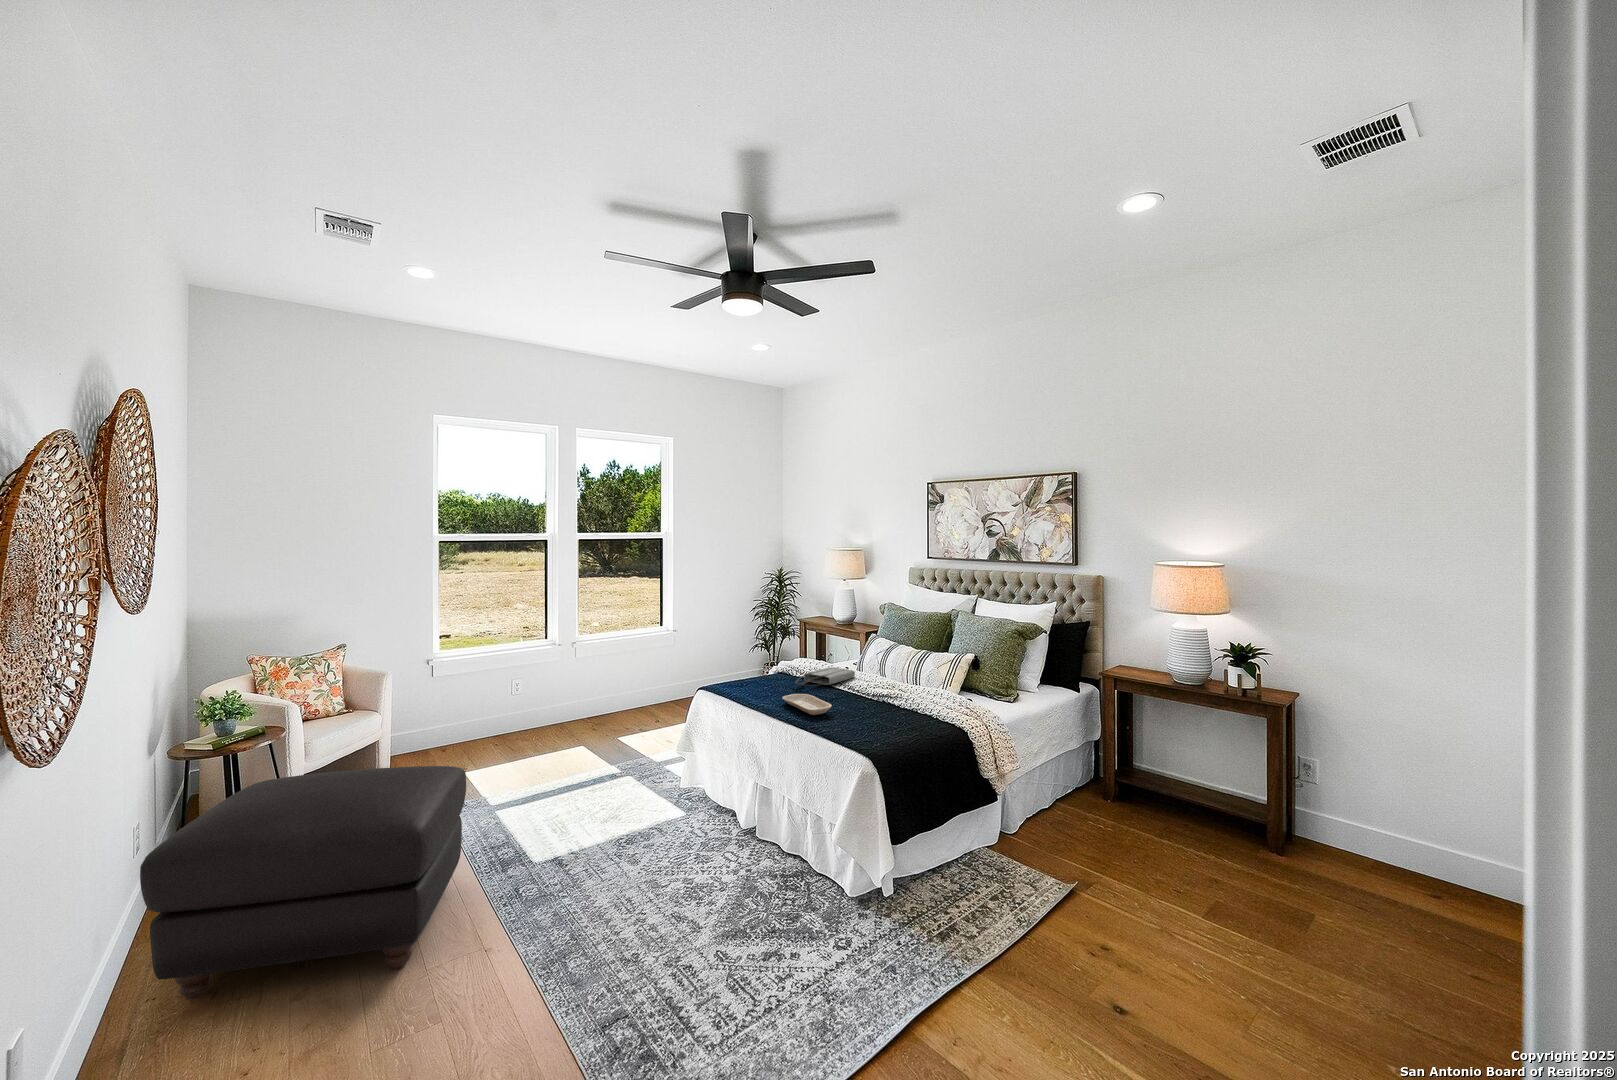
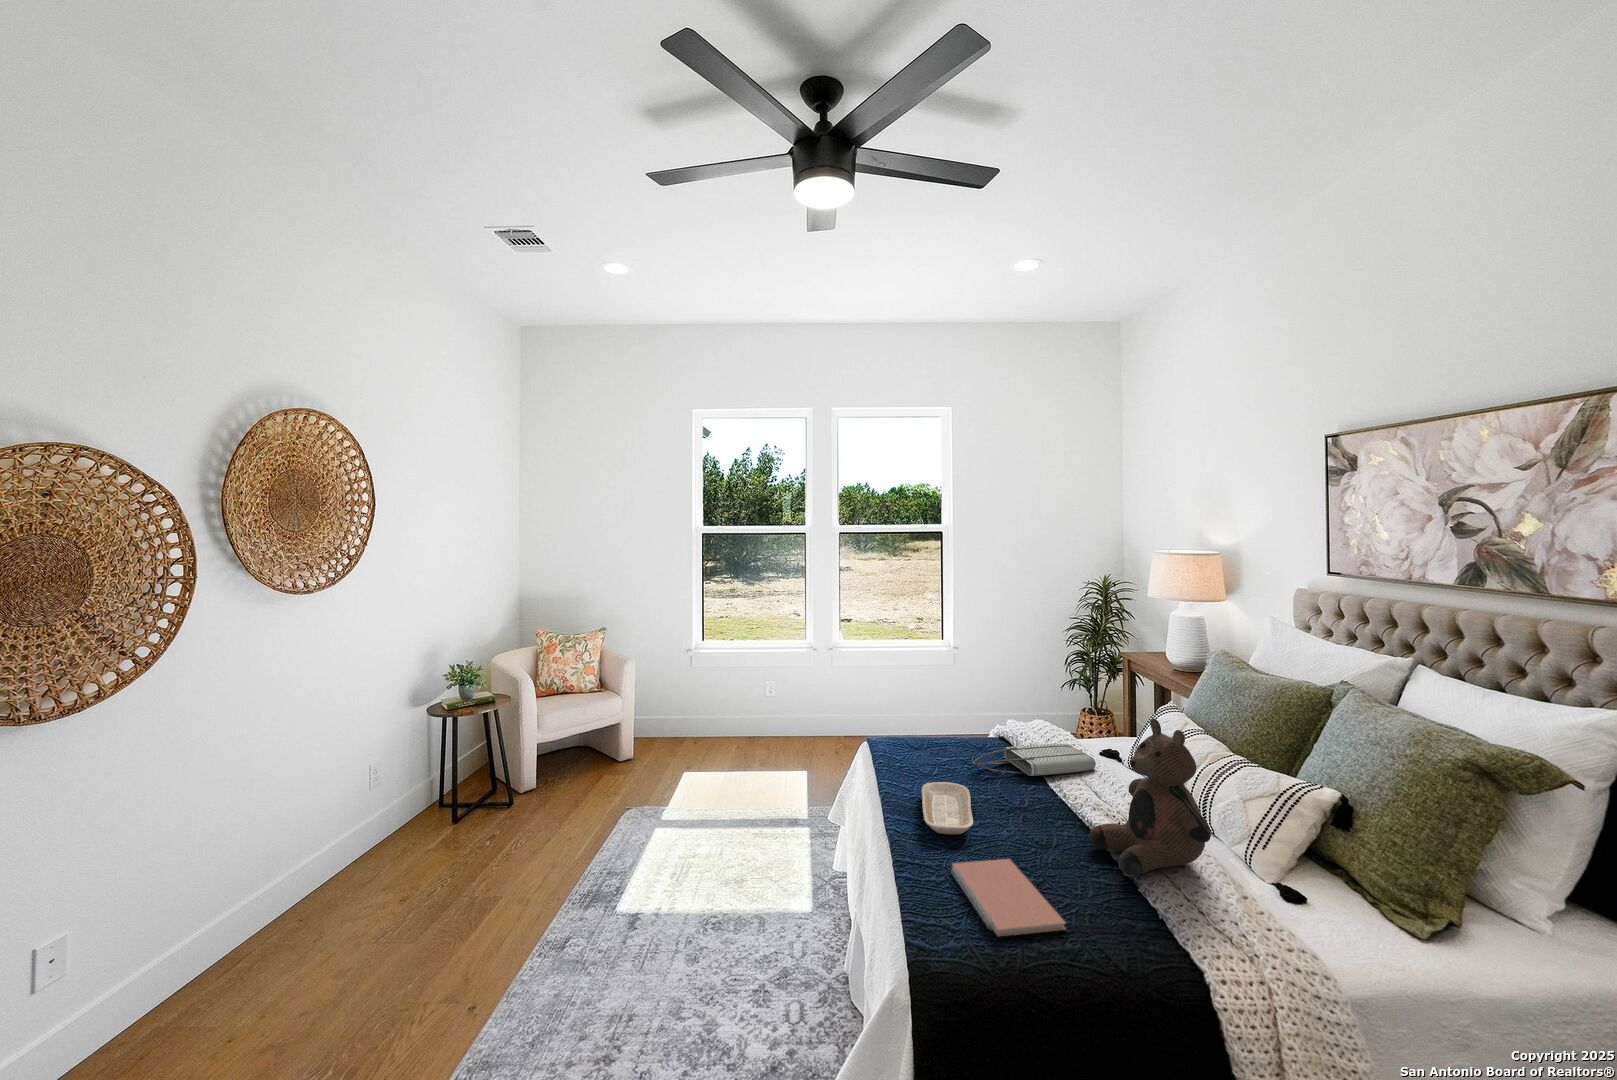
teddy bear: none [885,631,943,708] -> present [1089,719,1211,876]
notebook: none [837,715,907,737] -> present [952,859,1066,936]
ottoman: present [140,766,466,1000] -> none [245,755,553,1001]

